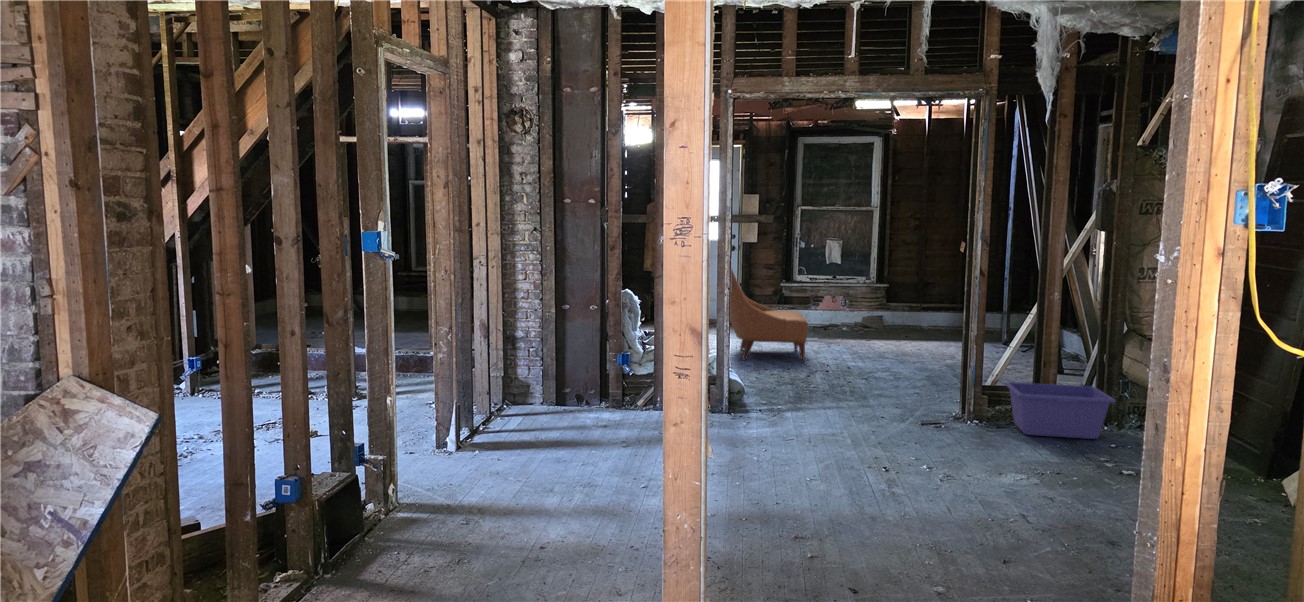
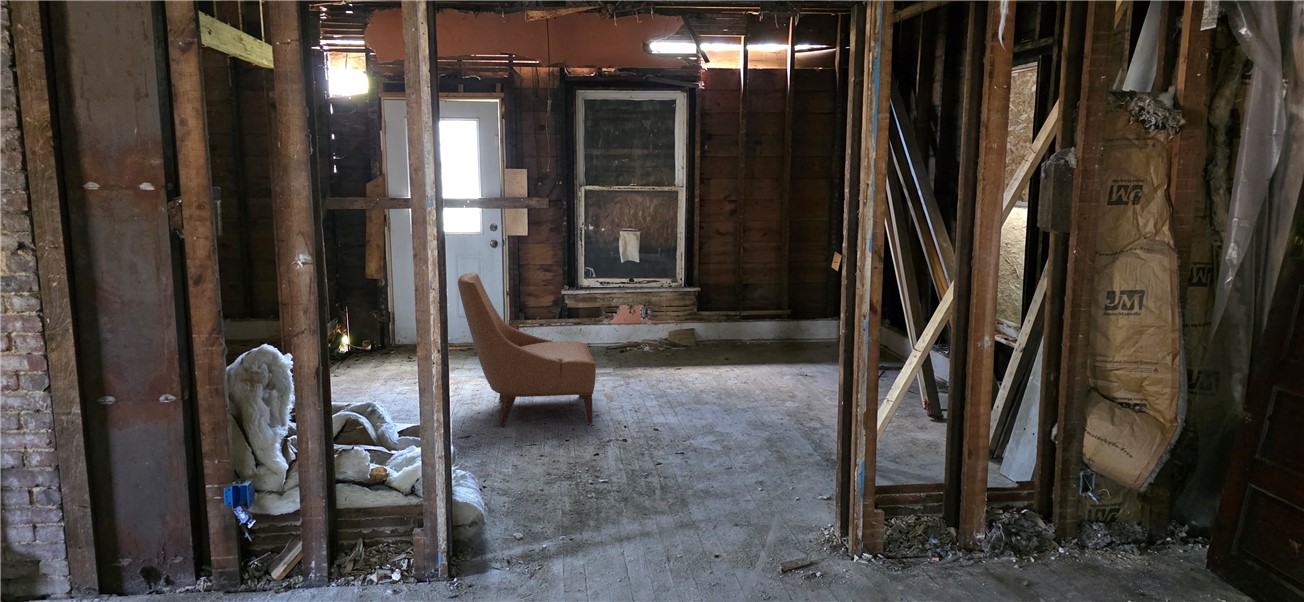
storage bin: present [1005,382,1116,439] -> none [904,480,1081,577]

